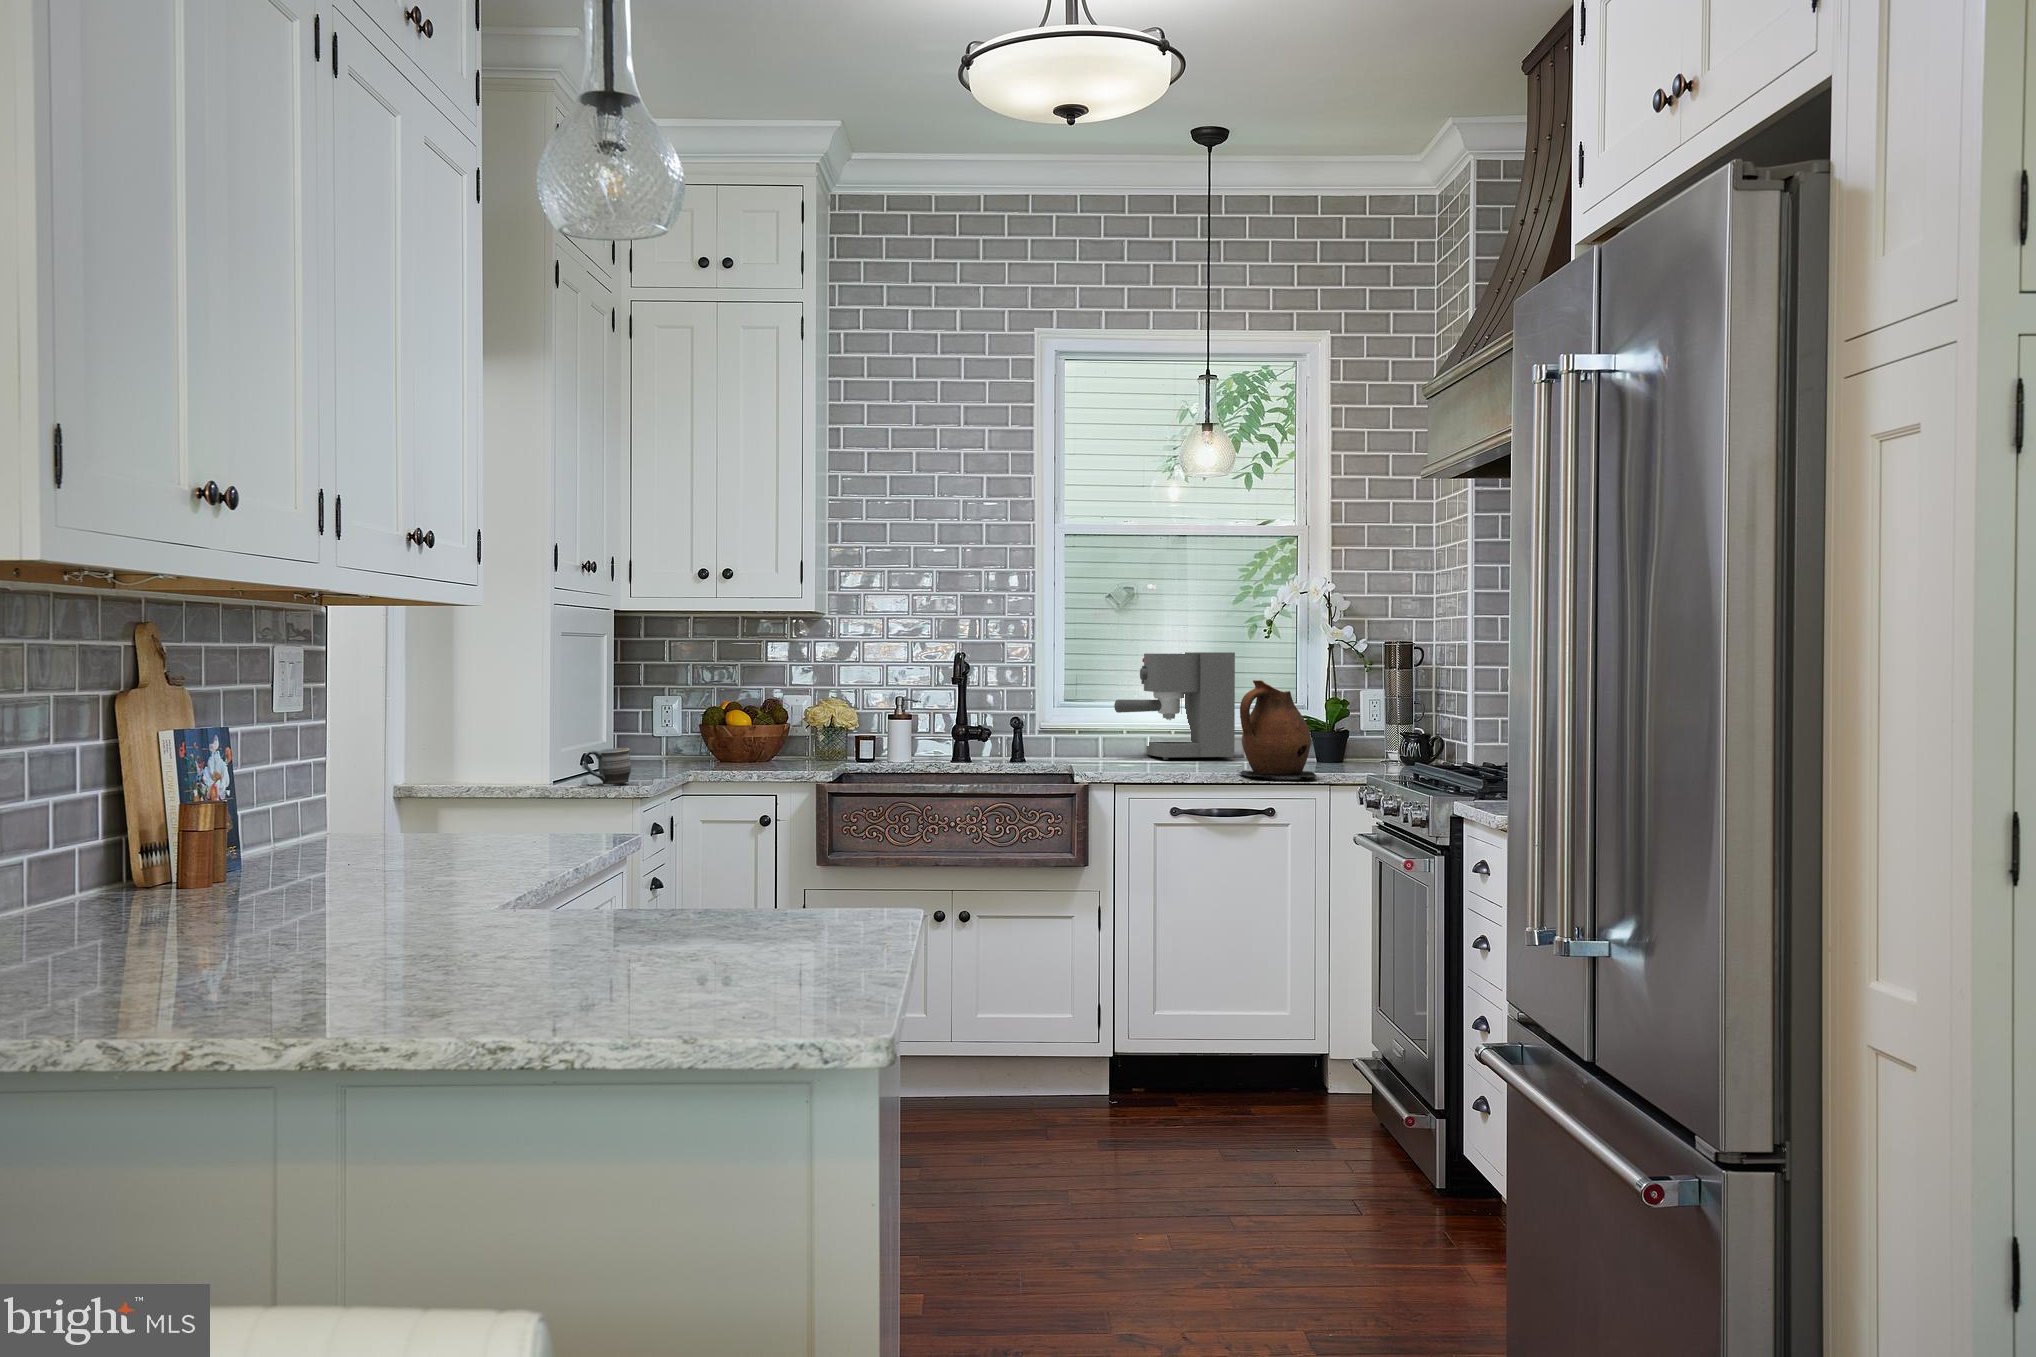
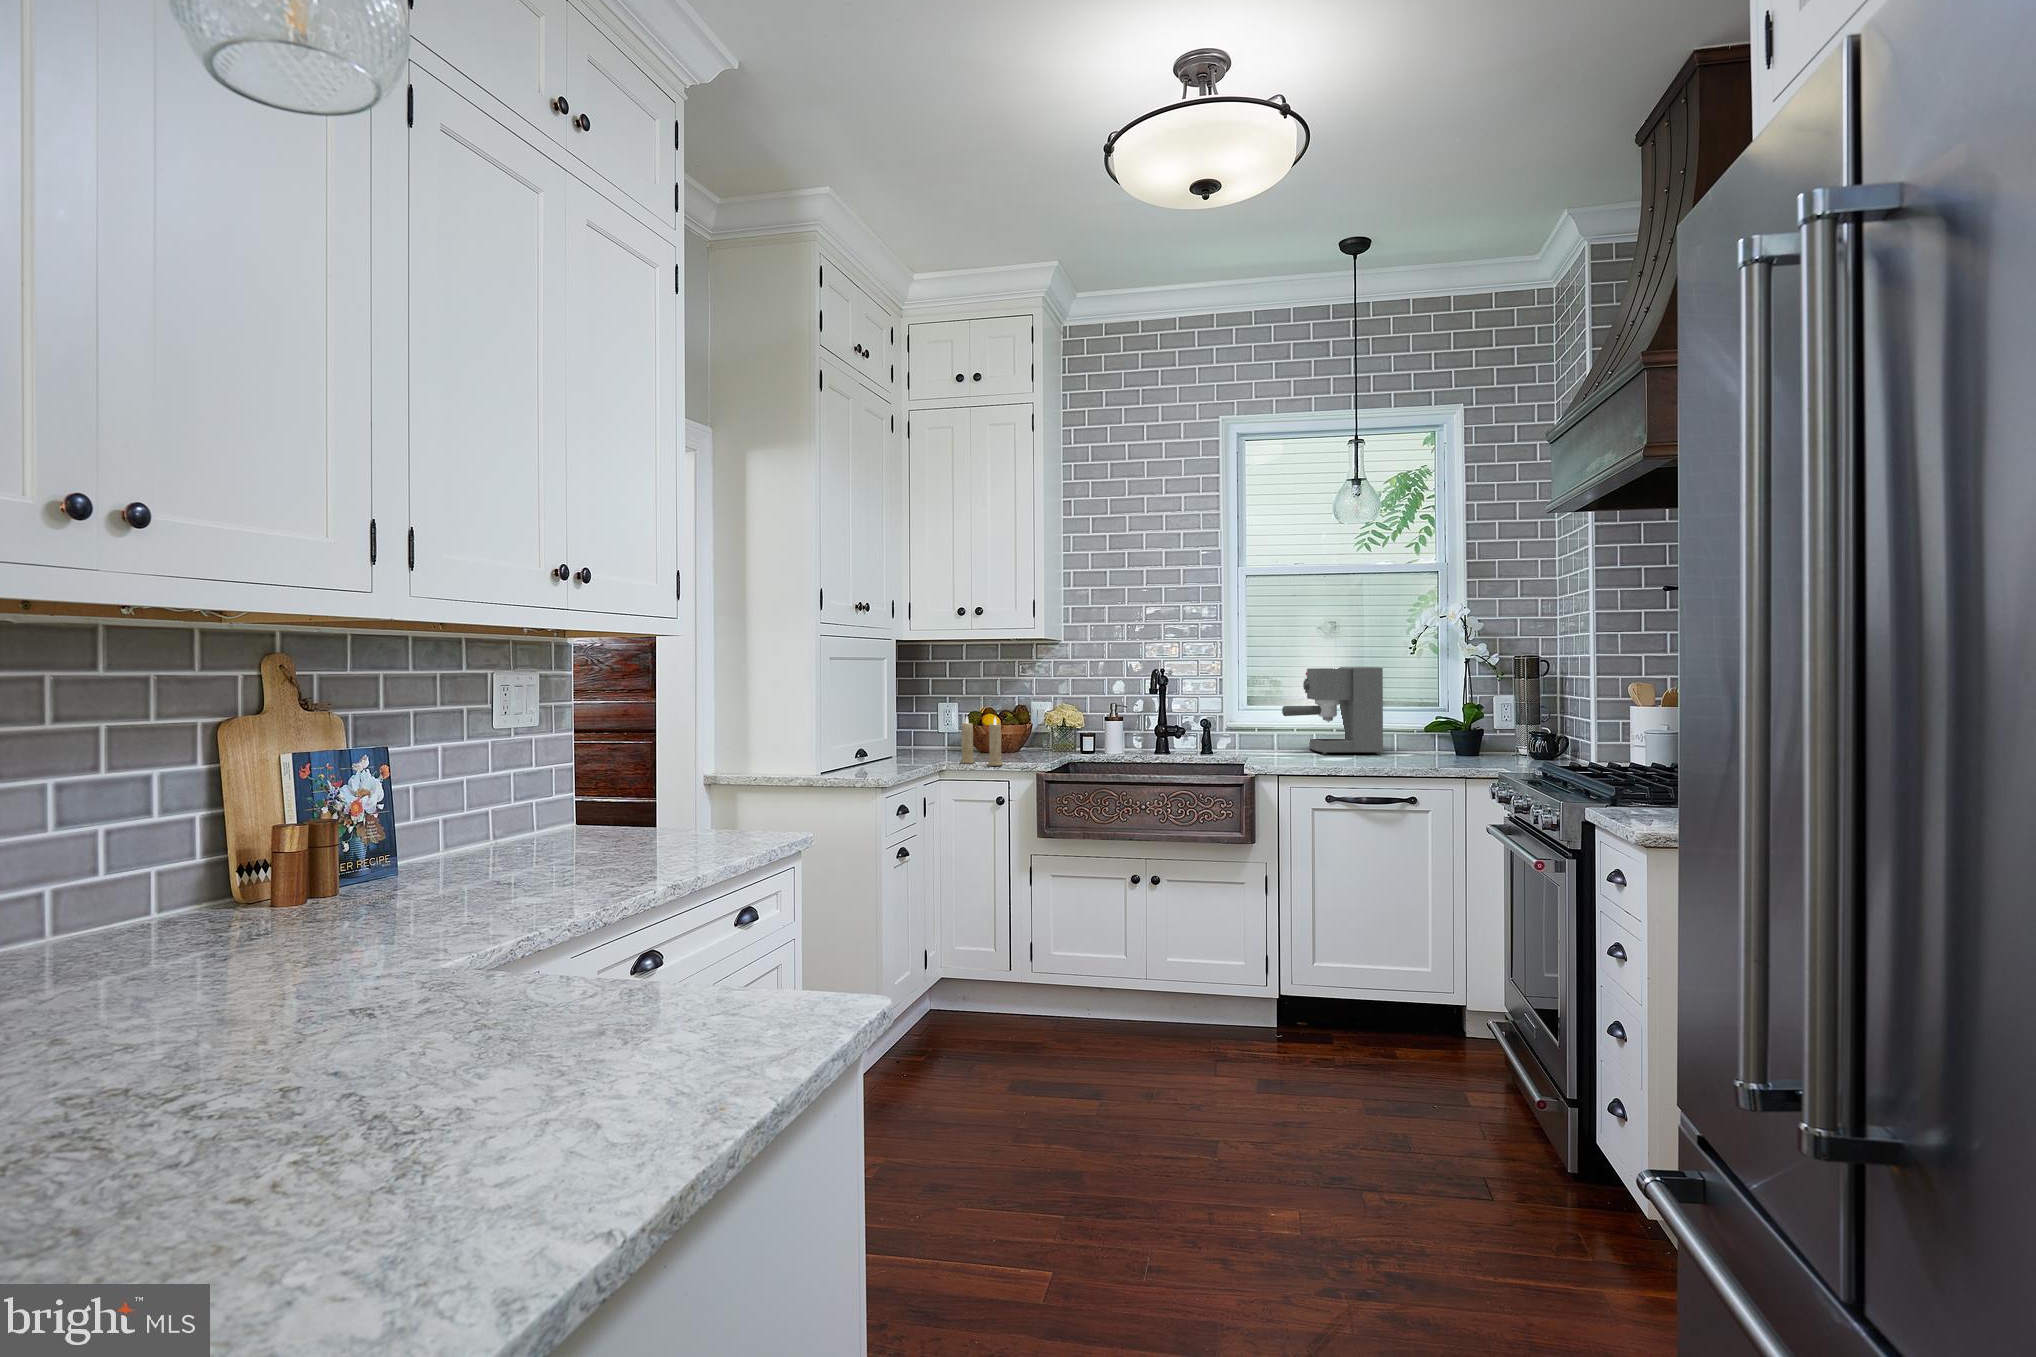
ceramic pitcher: present [1239,680,1316,779] -> none [1382,692,1453,775]
candle: none [702,708,763,775] -> present [960,717,1003,766]
mug: present [584,748,631,784] -> none [869,746,903,773]

